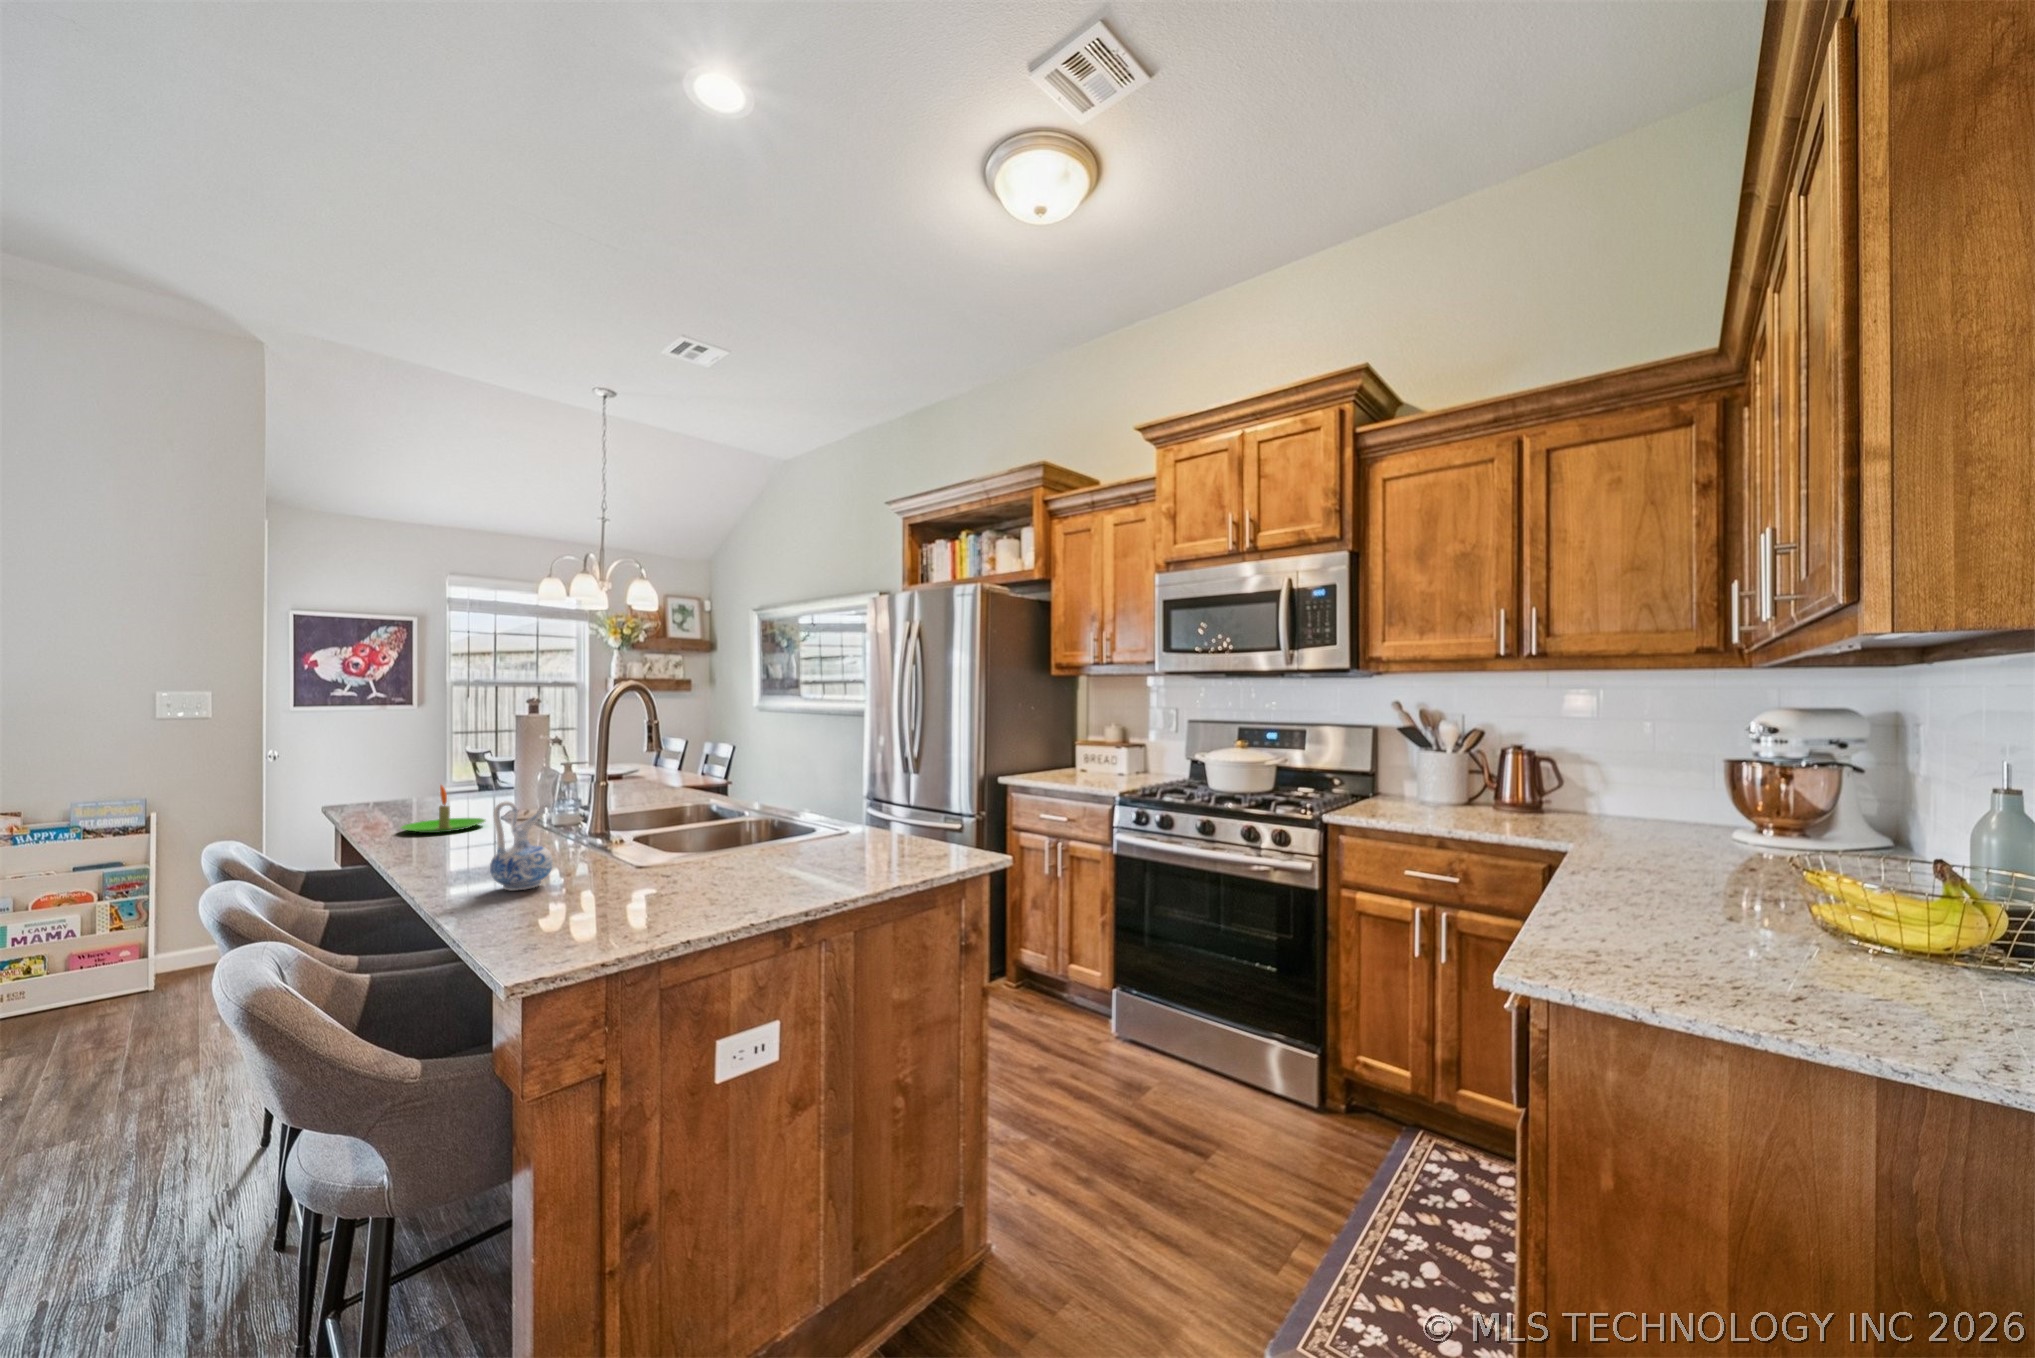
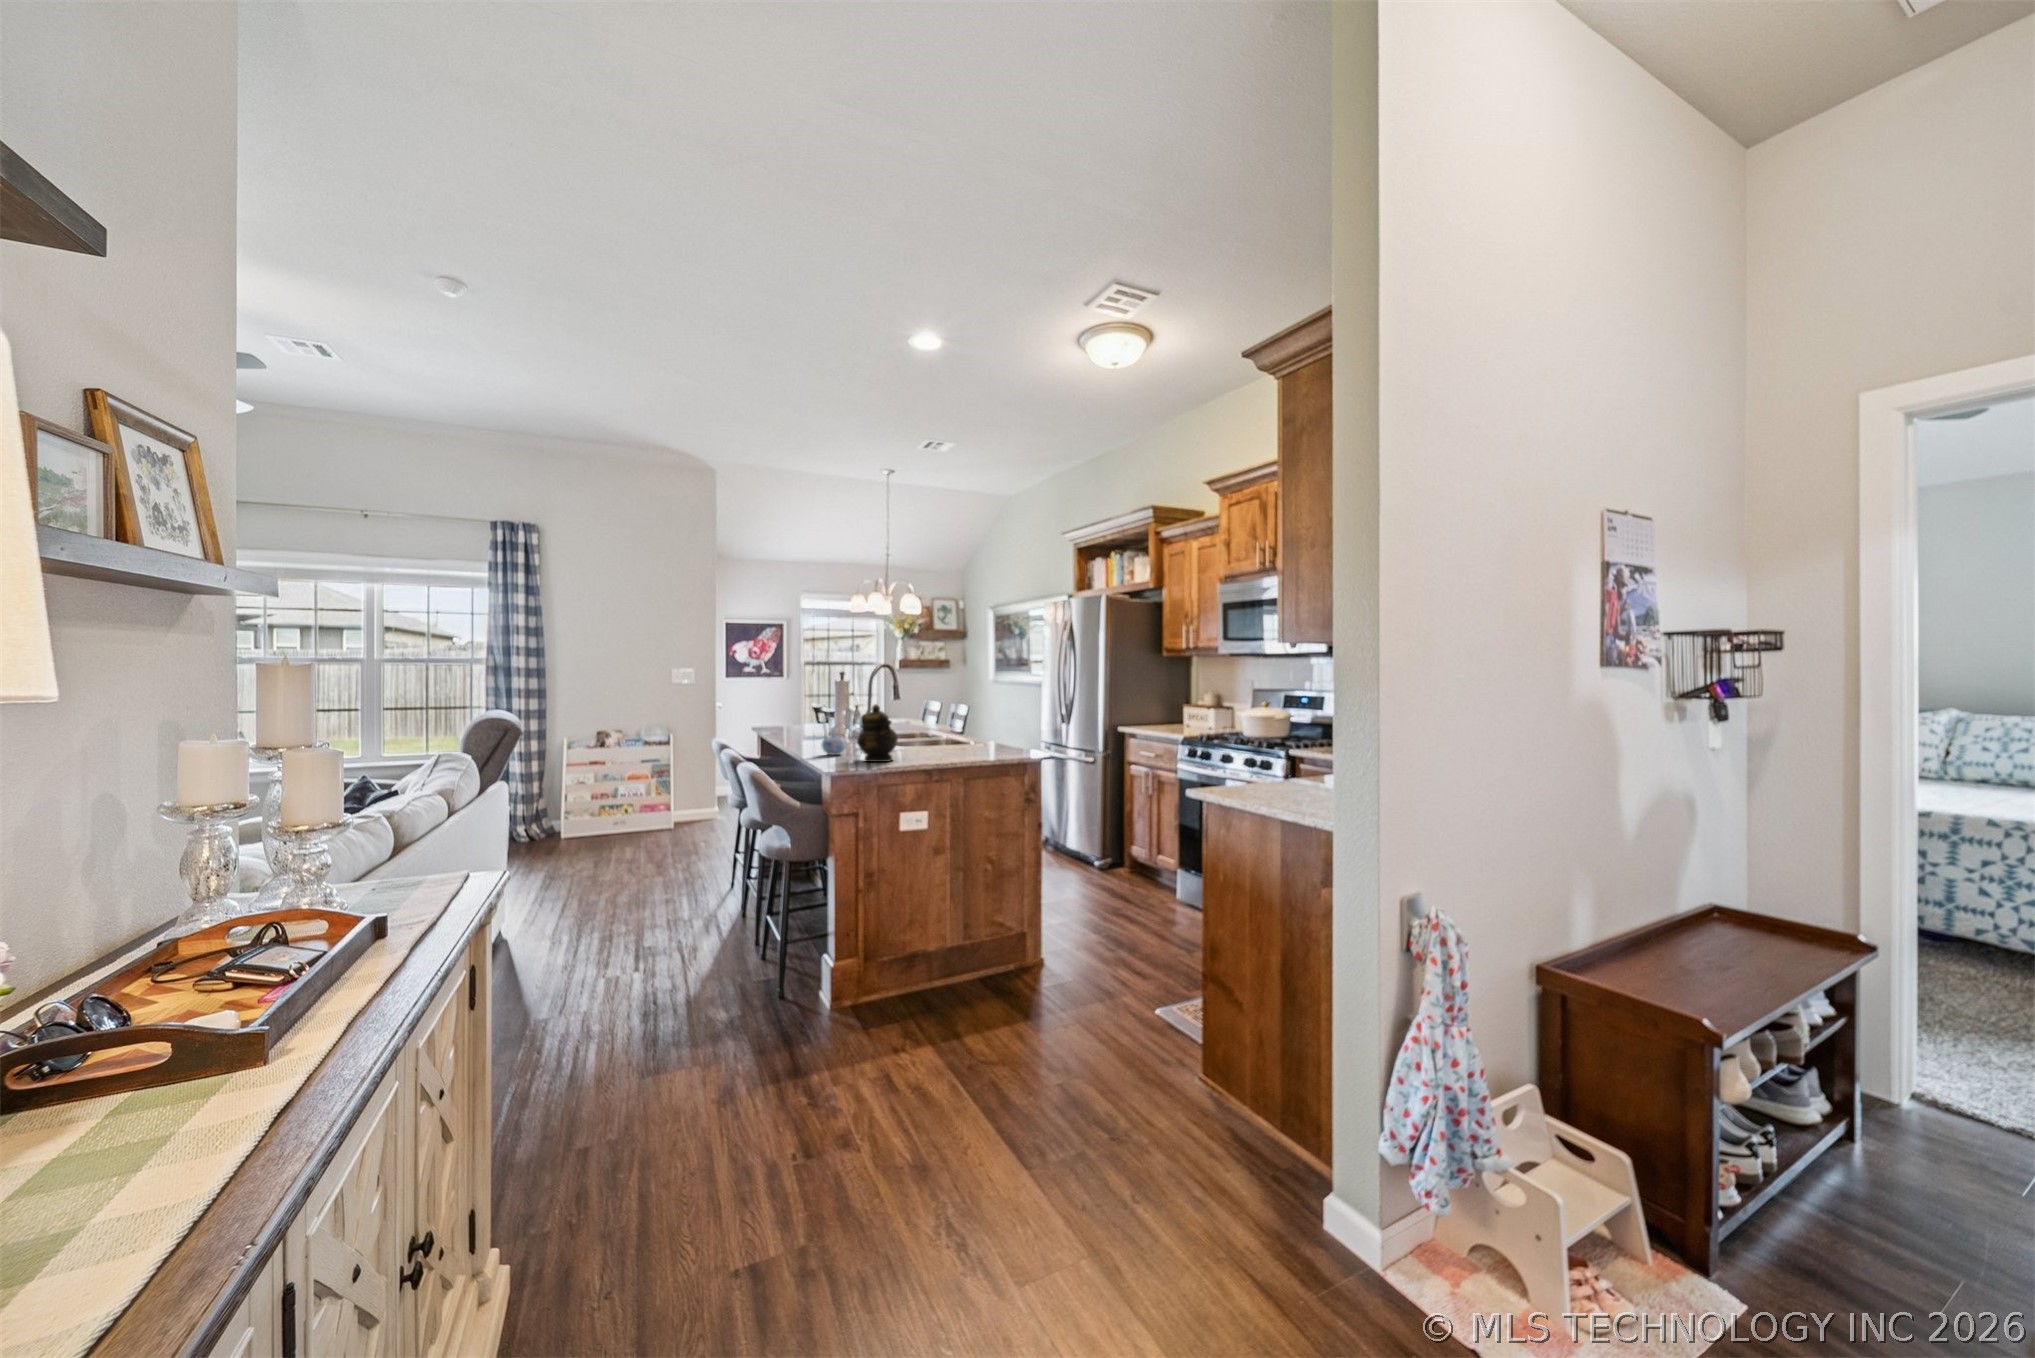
teapot: none [592,774,694,913] -> present [857,705,898,762]
candle: present [401,785,485,833] -> none [786,715,822,739]

